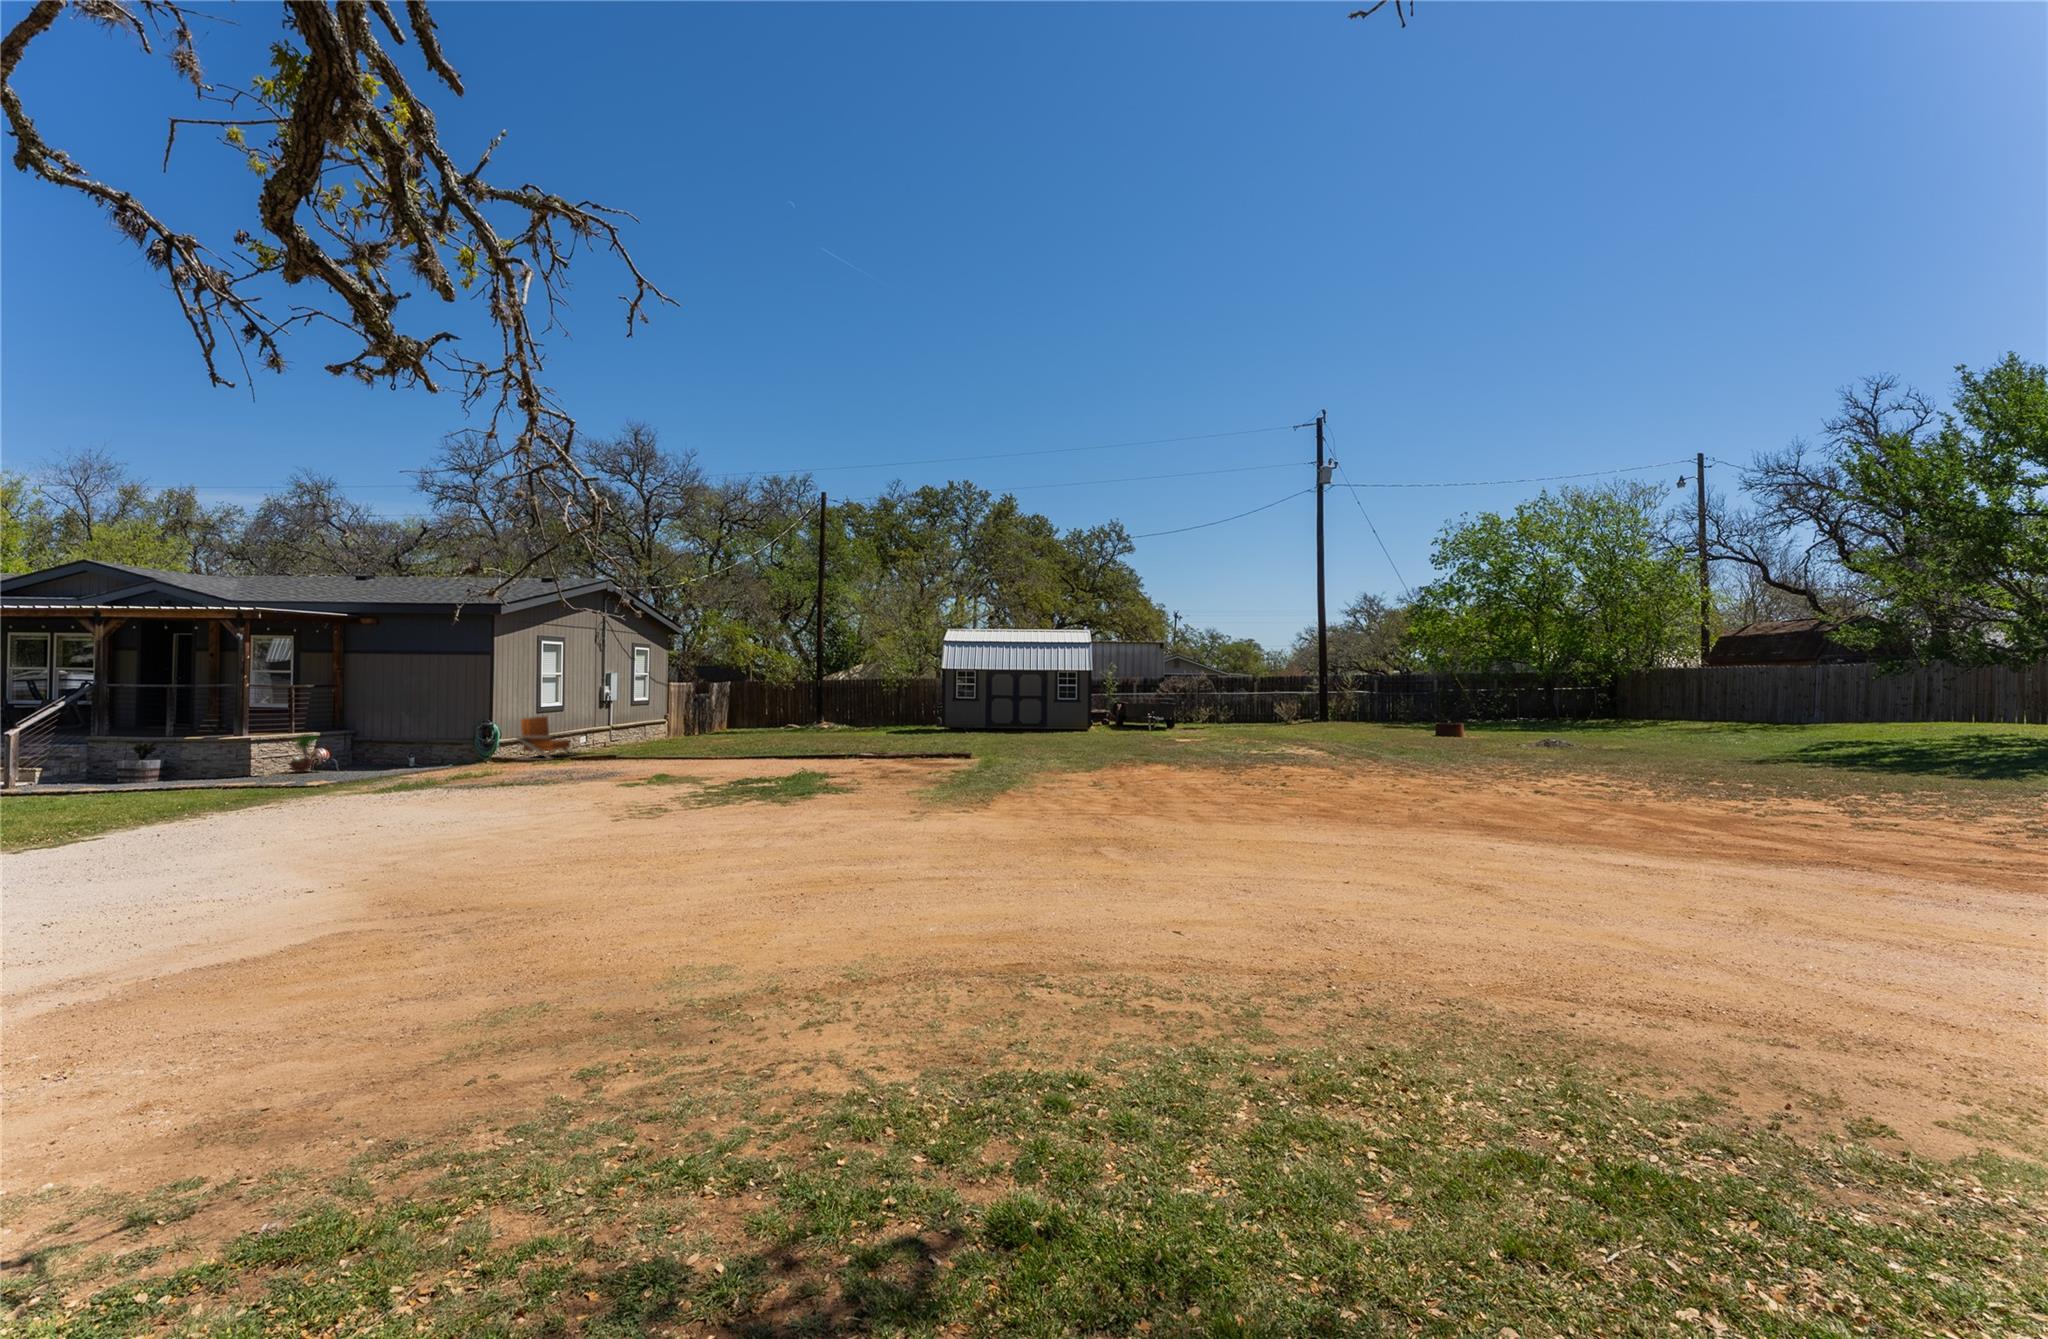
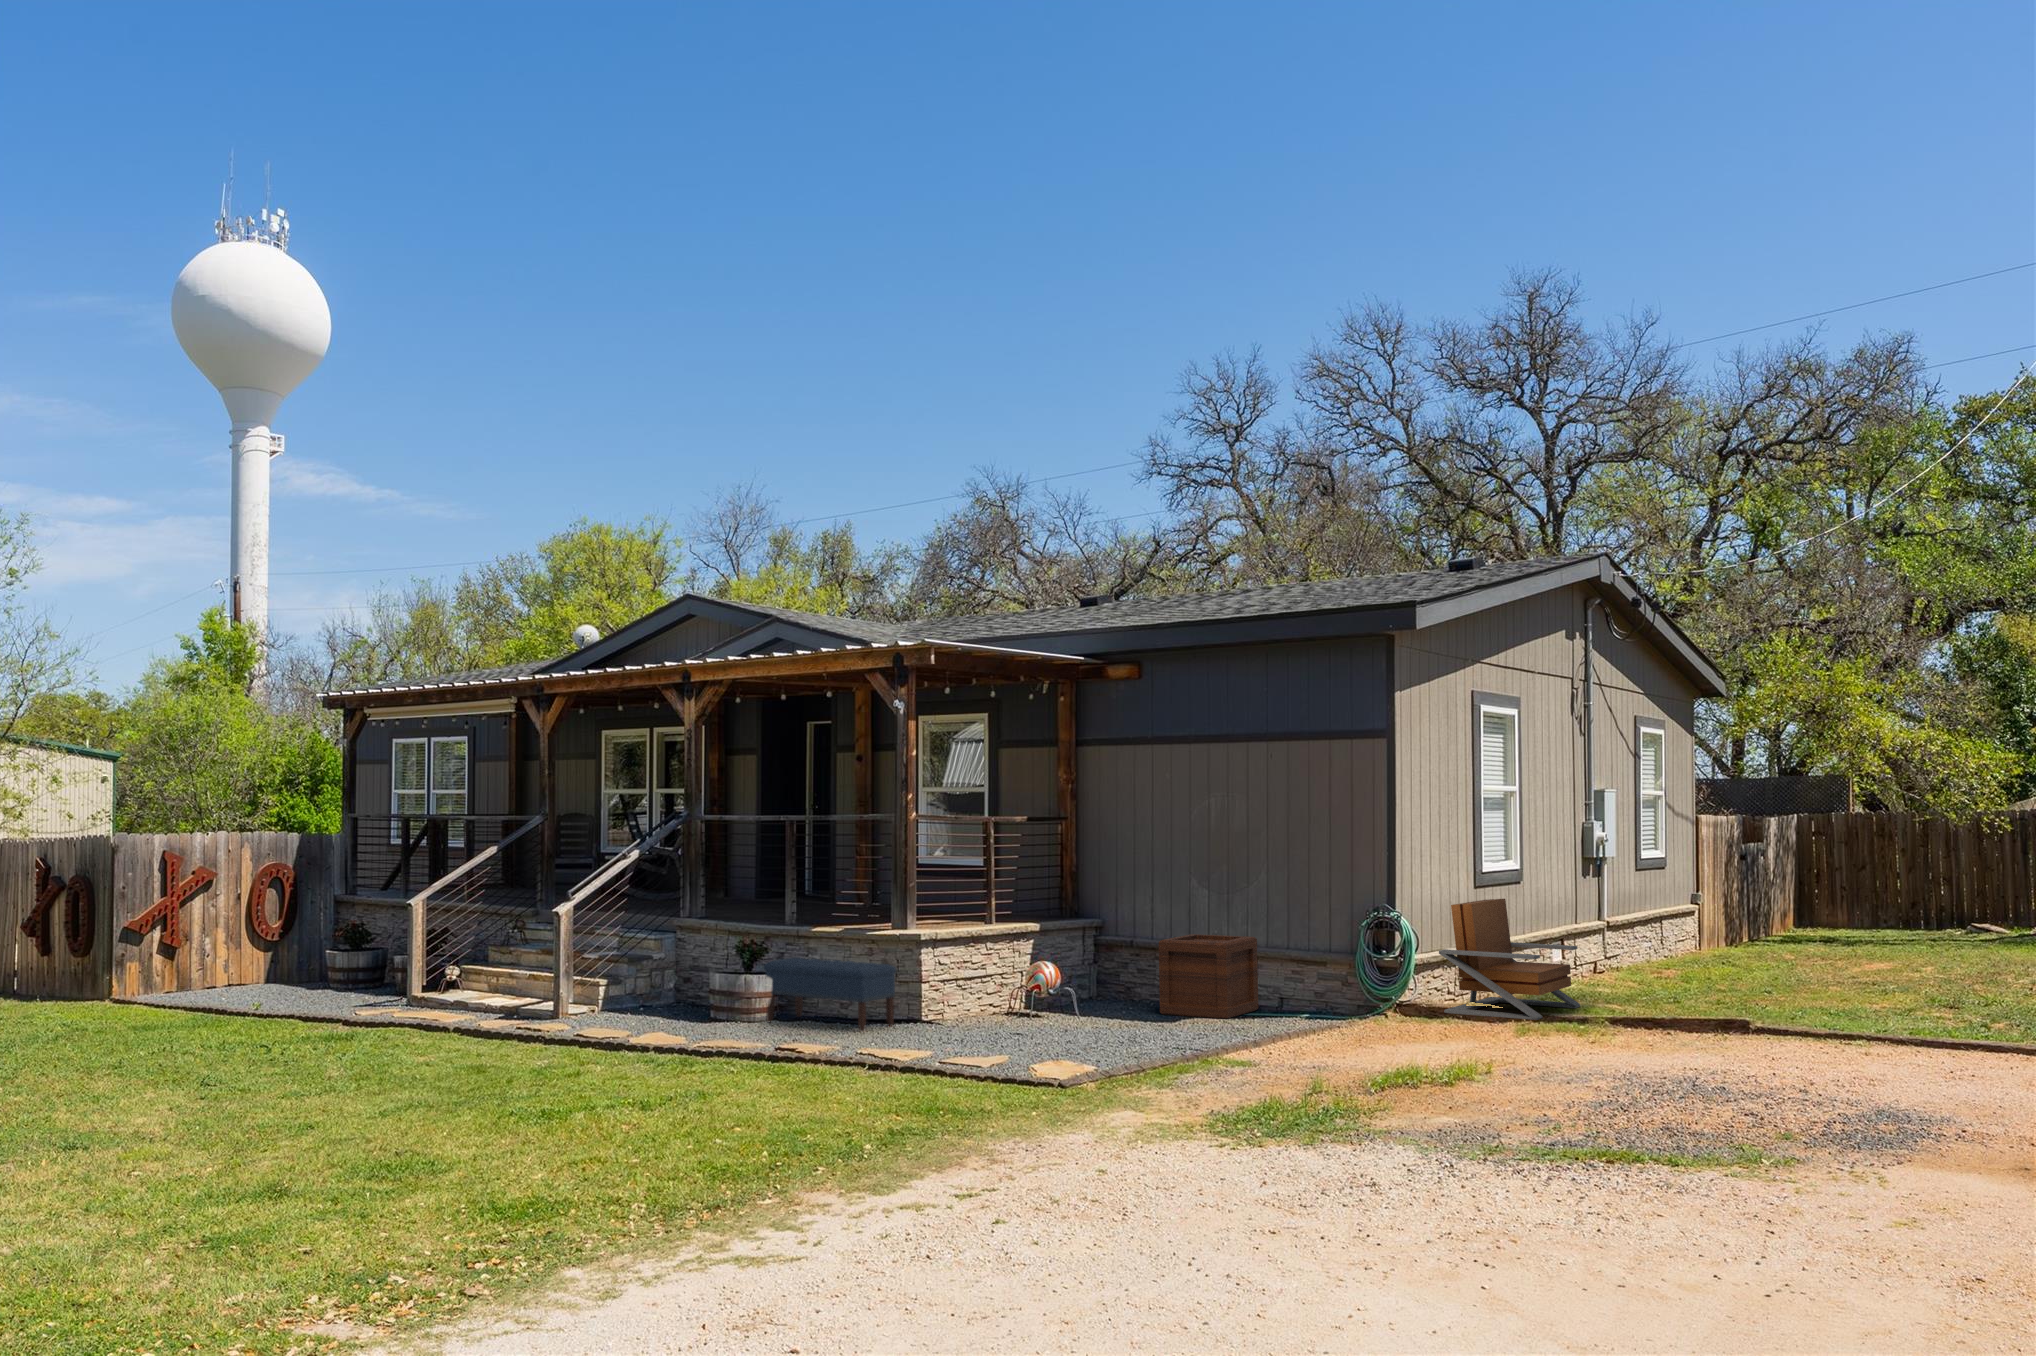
potted tree: present [289,734,317,773] -> none [988,920,1044,1020]
wooden crate: none [382,734,432,767] -> present [1159,934,1258,1019]
bench: none [154,751,236,781] -> present [764,958,896,1032]

